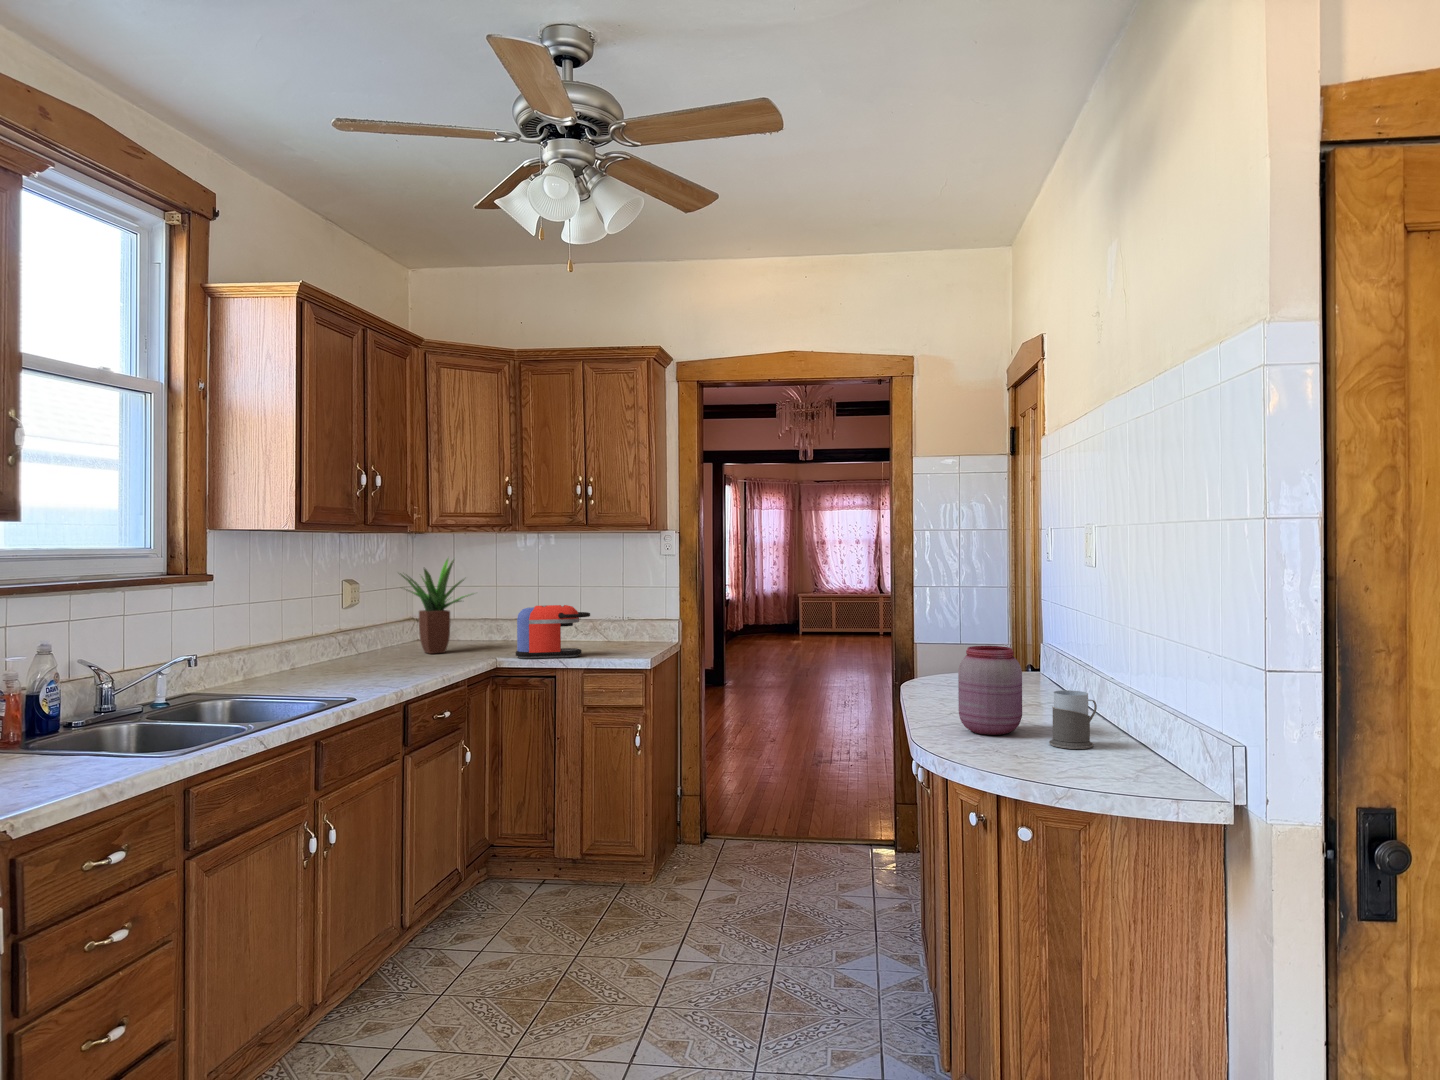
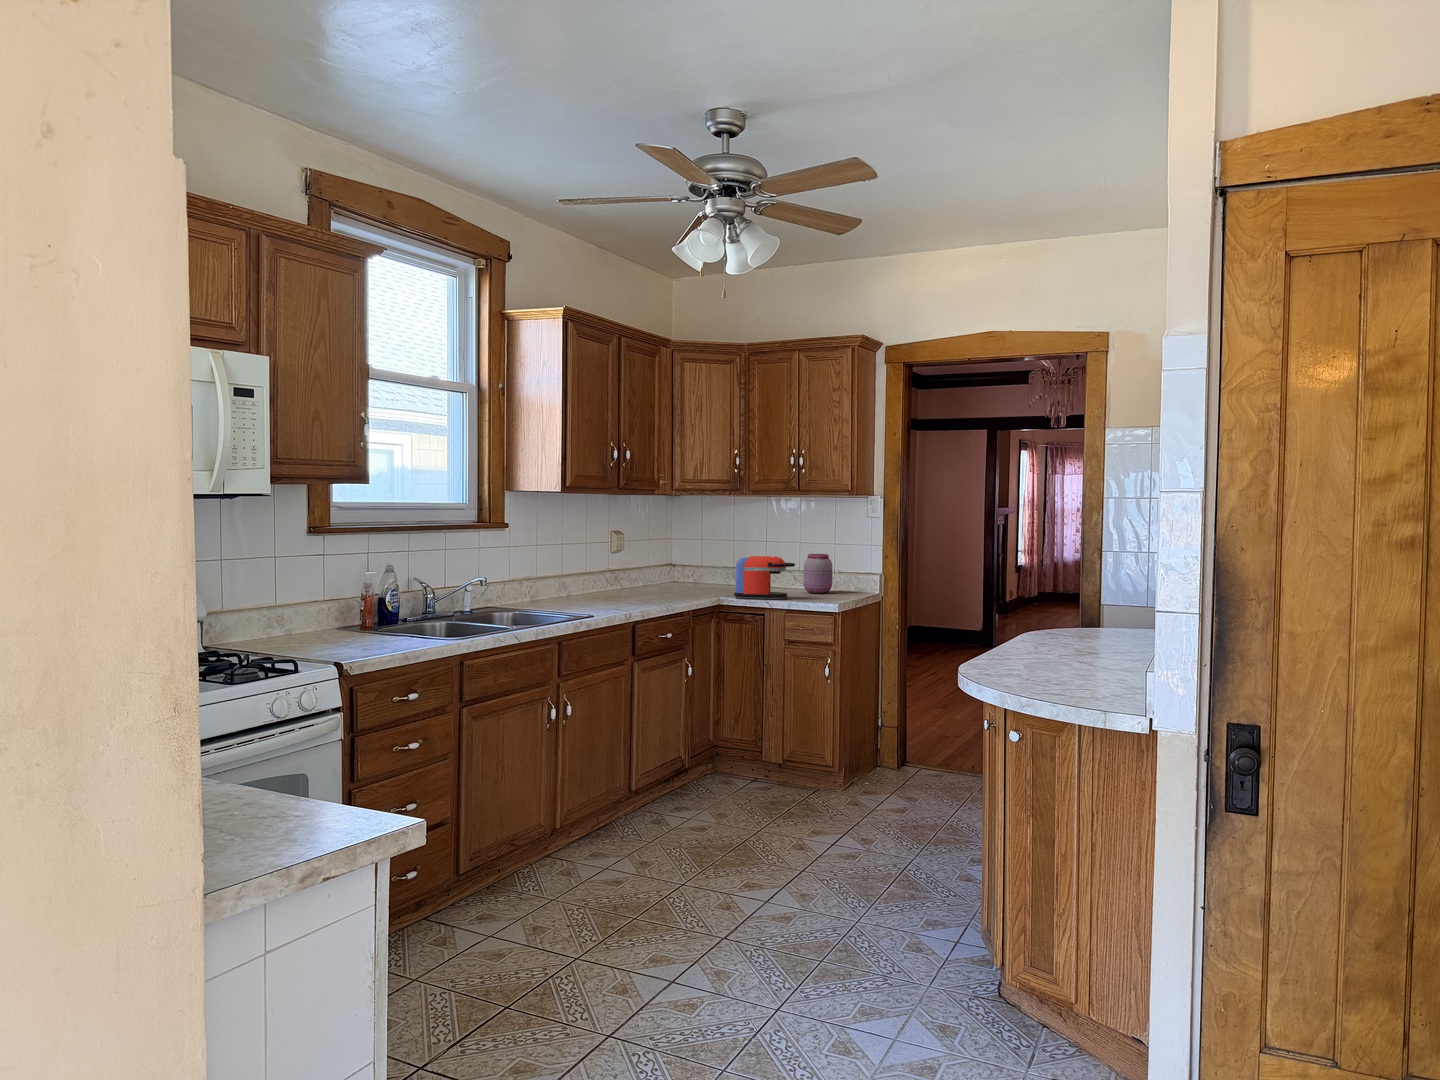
potted plant: present [401,559,469,654] -> none [648,515,712,592]
jar: present [958,646,1022,735] -> present [804,554,832,593]
mug: present [1049,690,1097,749] -> none [1068,632,1113,679]

